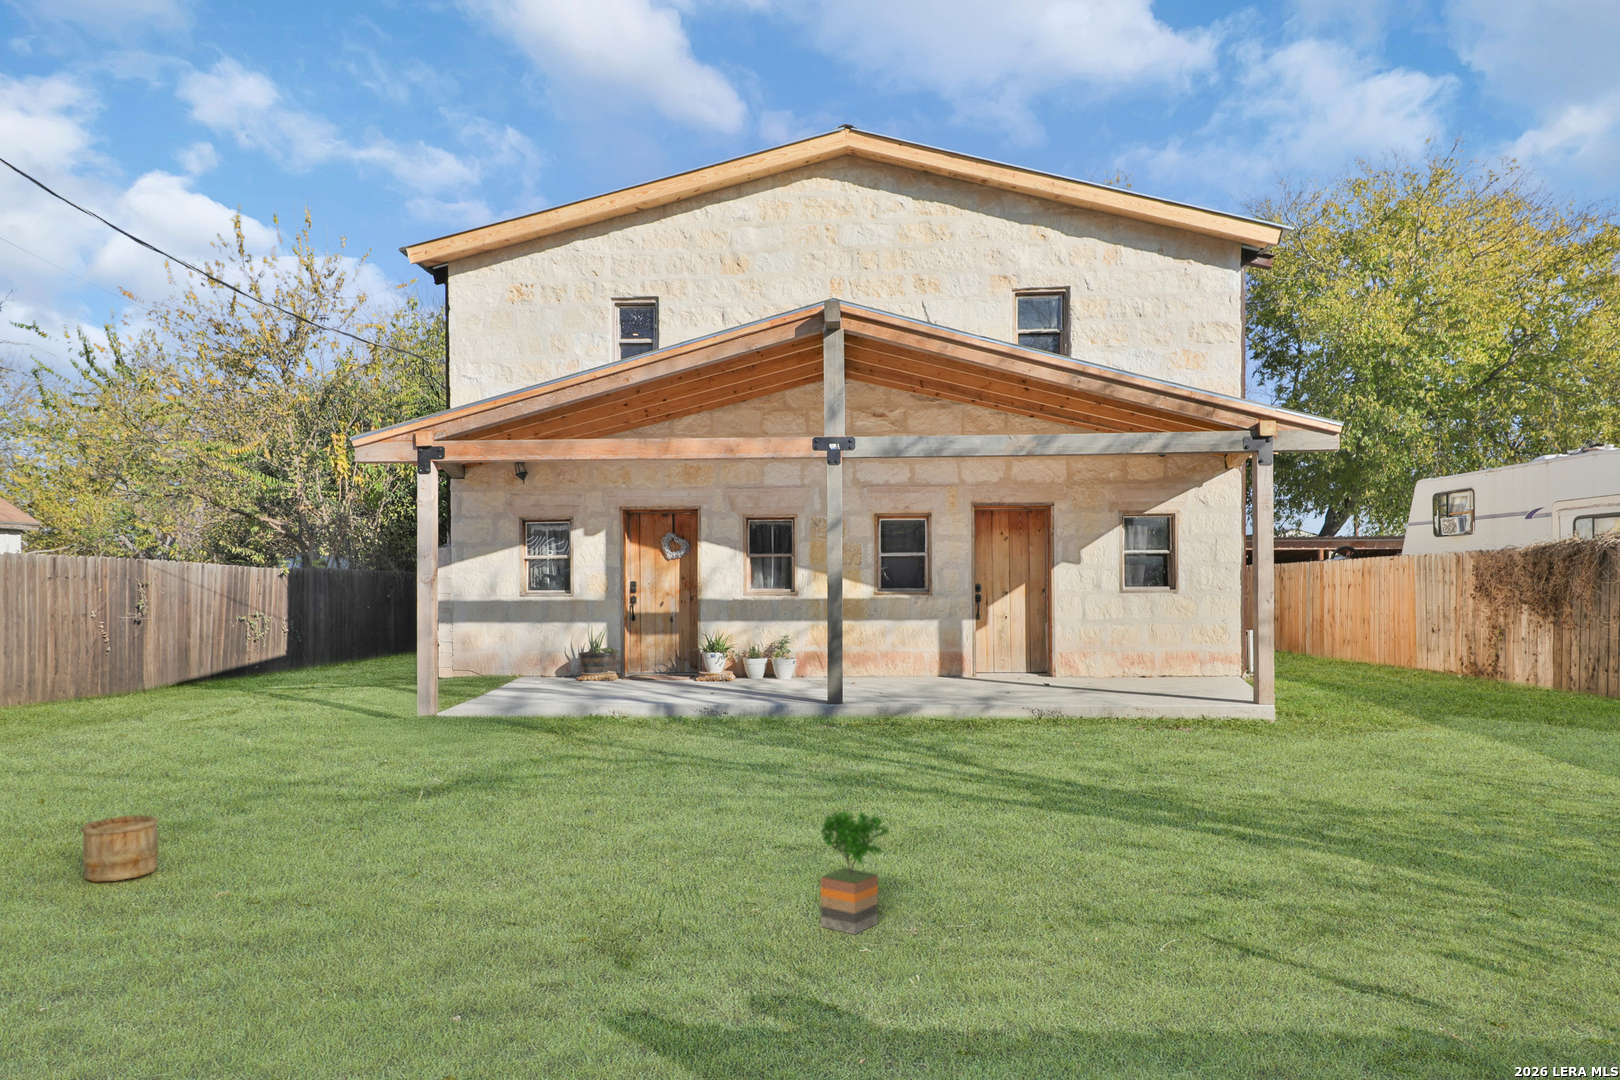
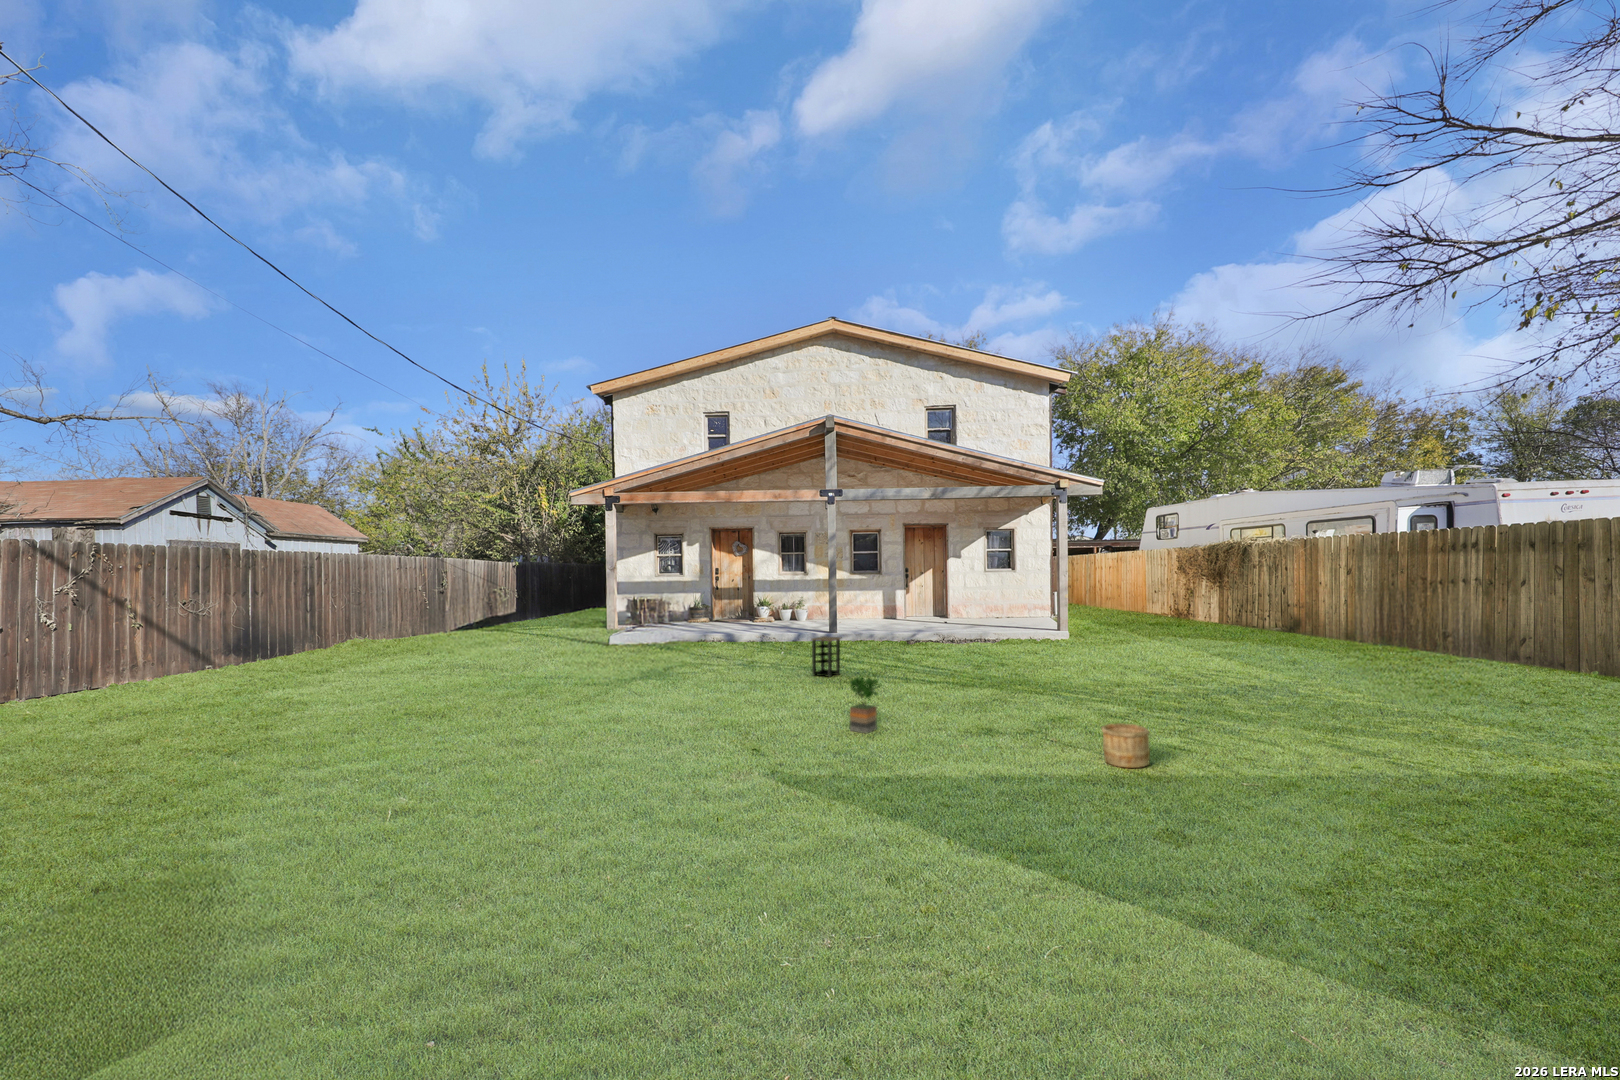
side table: none [774,714,835,796] -> present [812,636,841,677]
wooden bucket: present [80,815,160,882] -> present [1101,723,1150,768]

